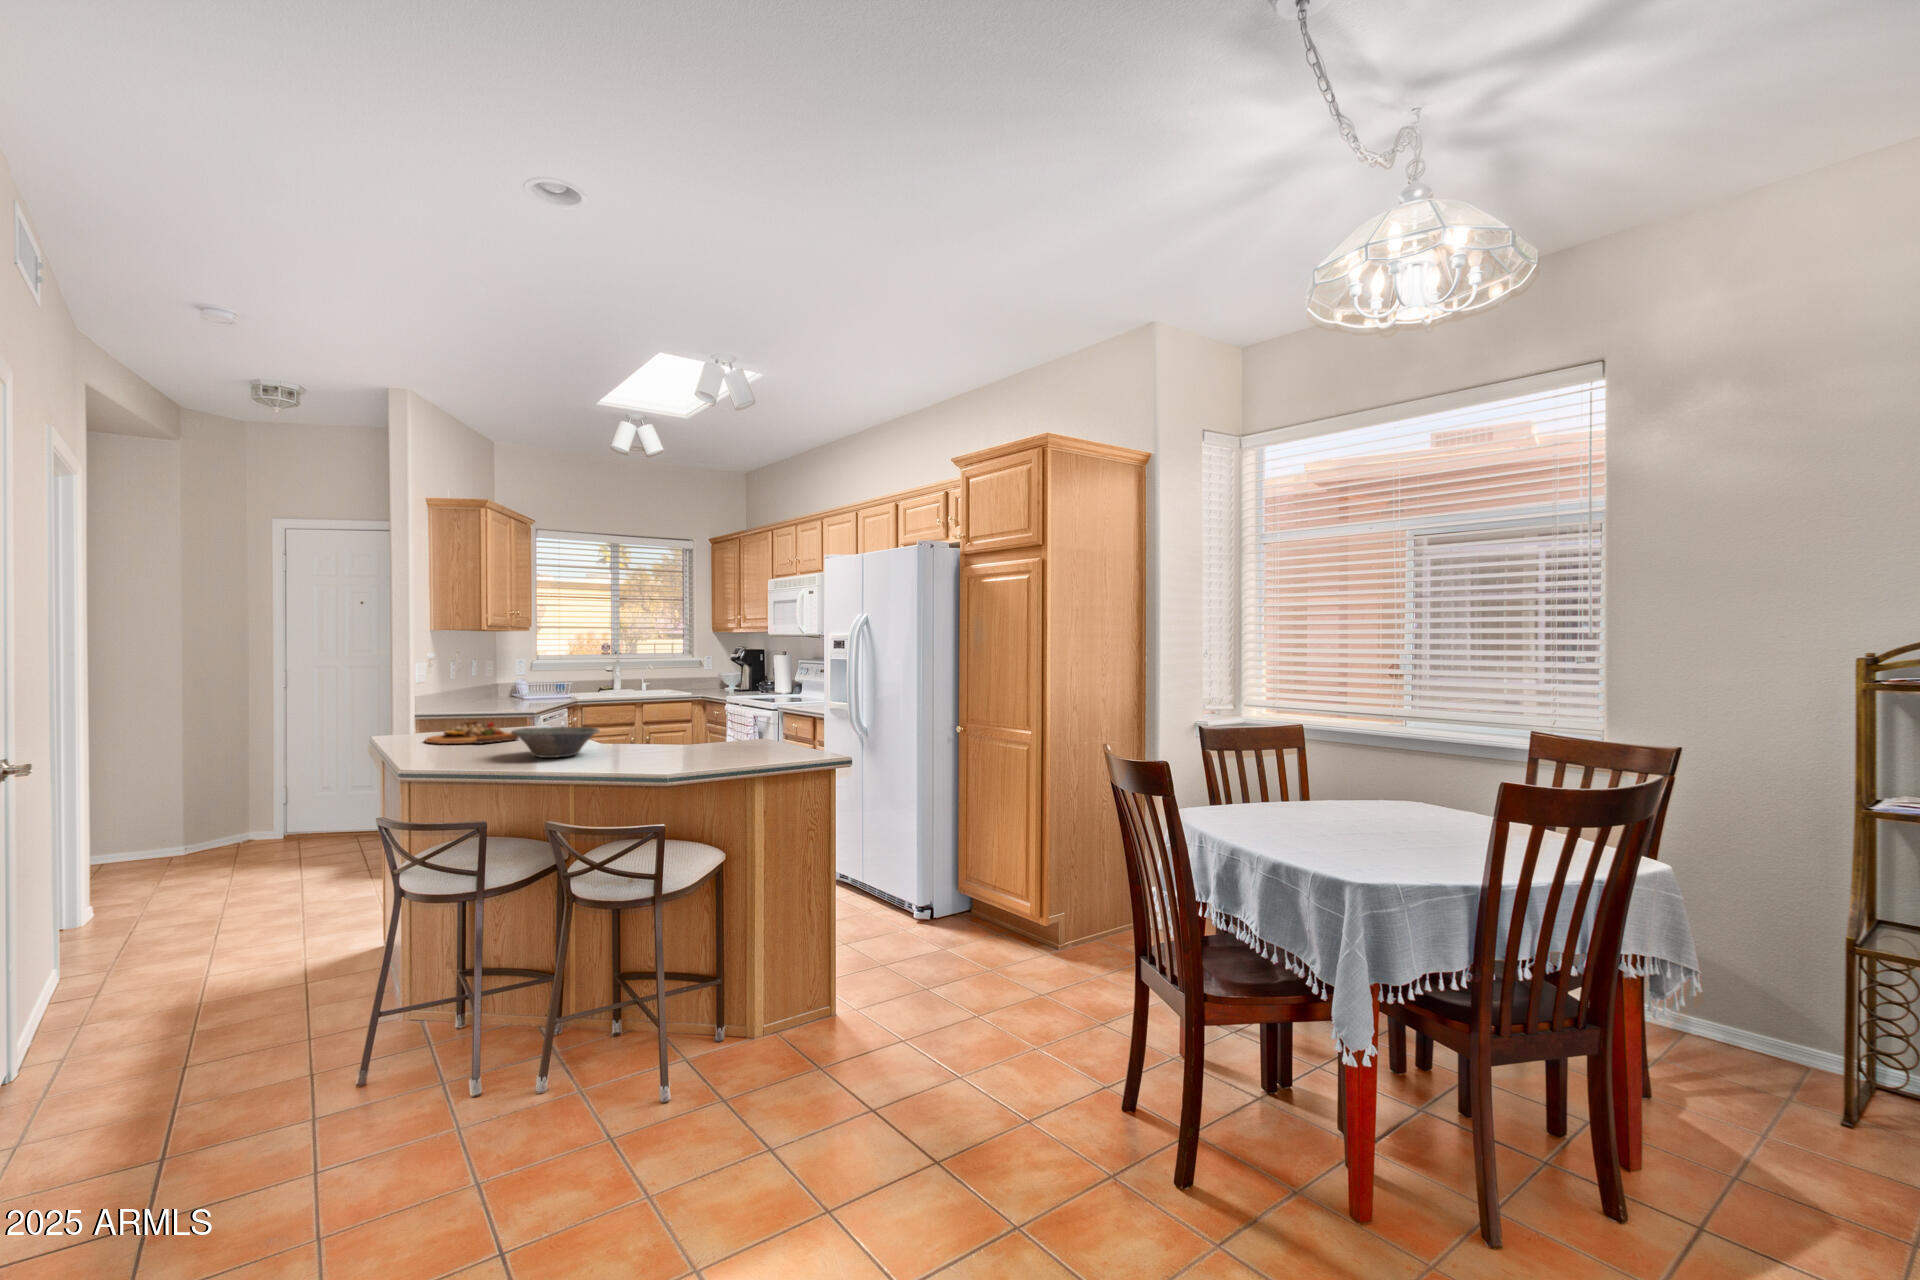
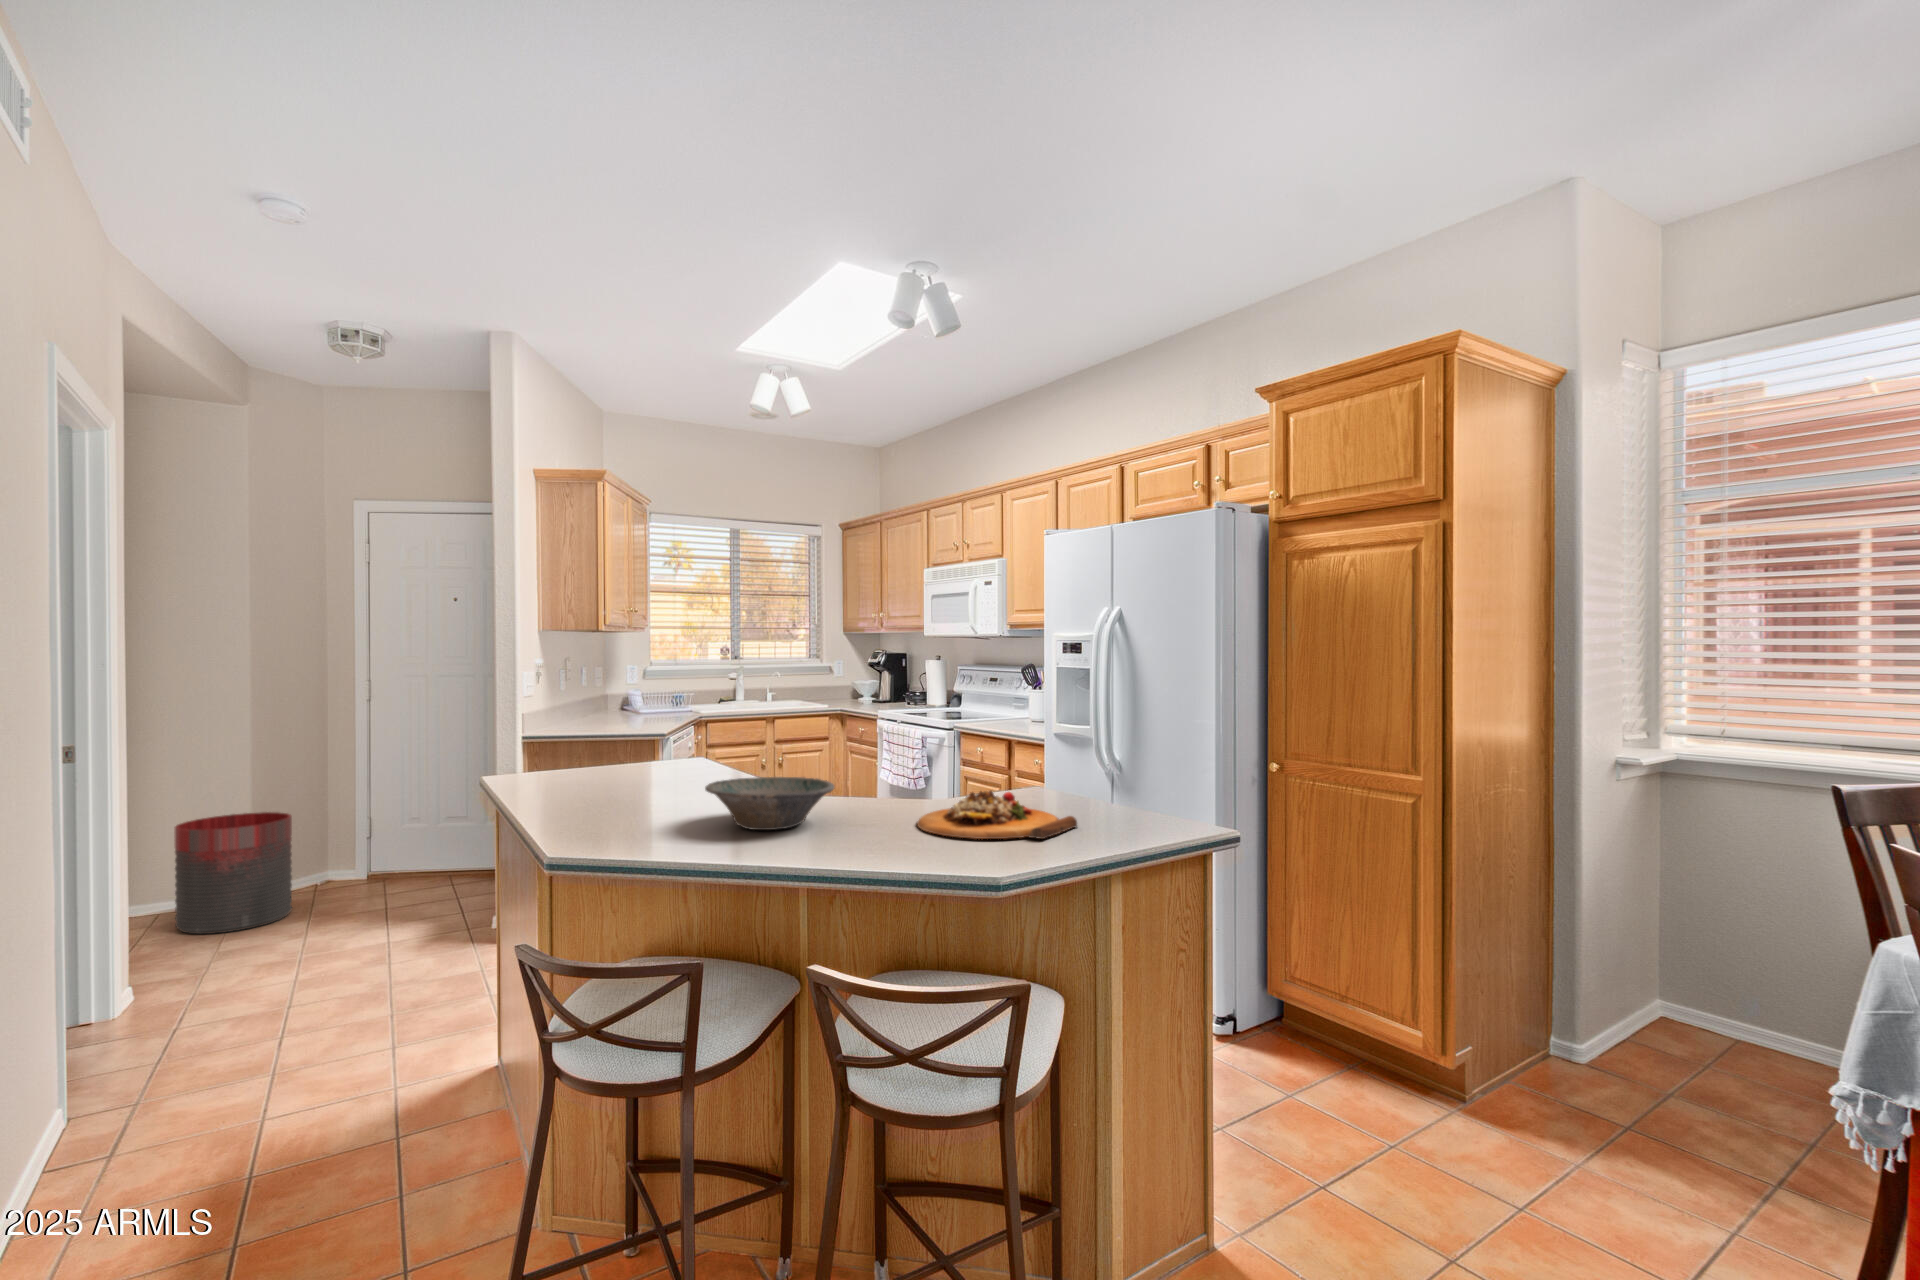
cutting board: present [425,721,519,744] -> present [917,791,1077,839]
trash can: none [126,779,225,874] -> present [174,812,292,934]

